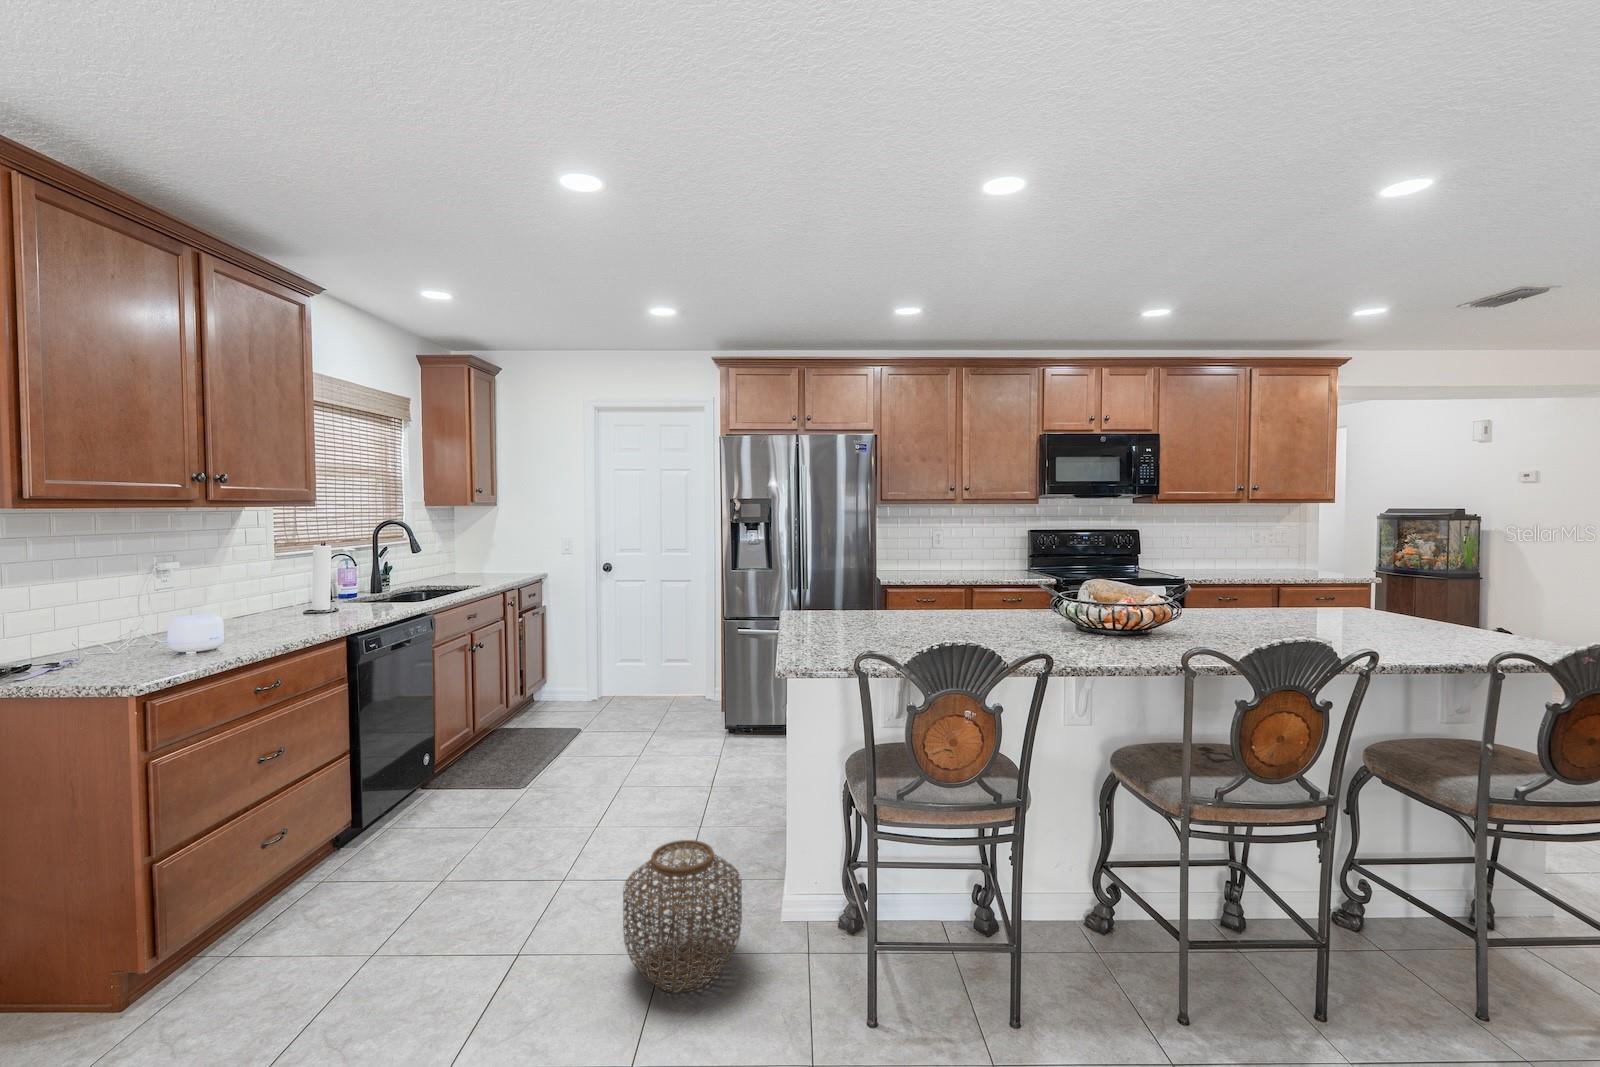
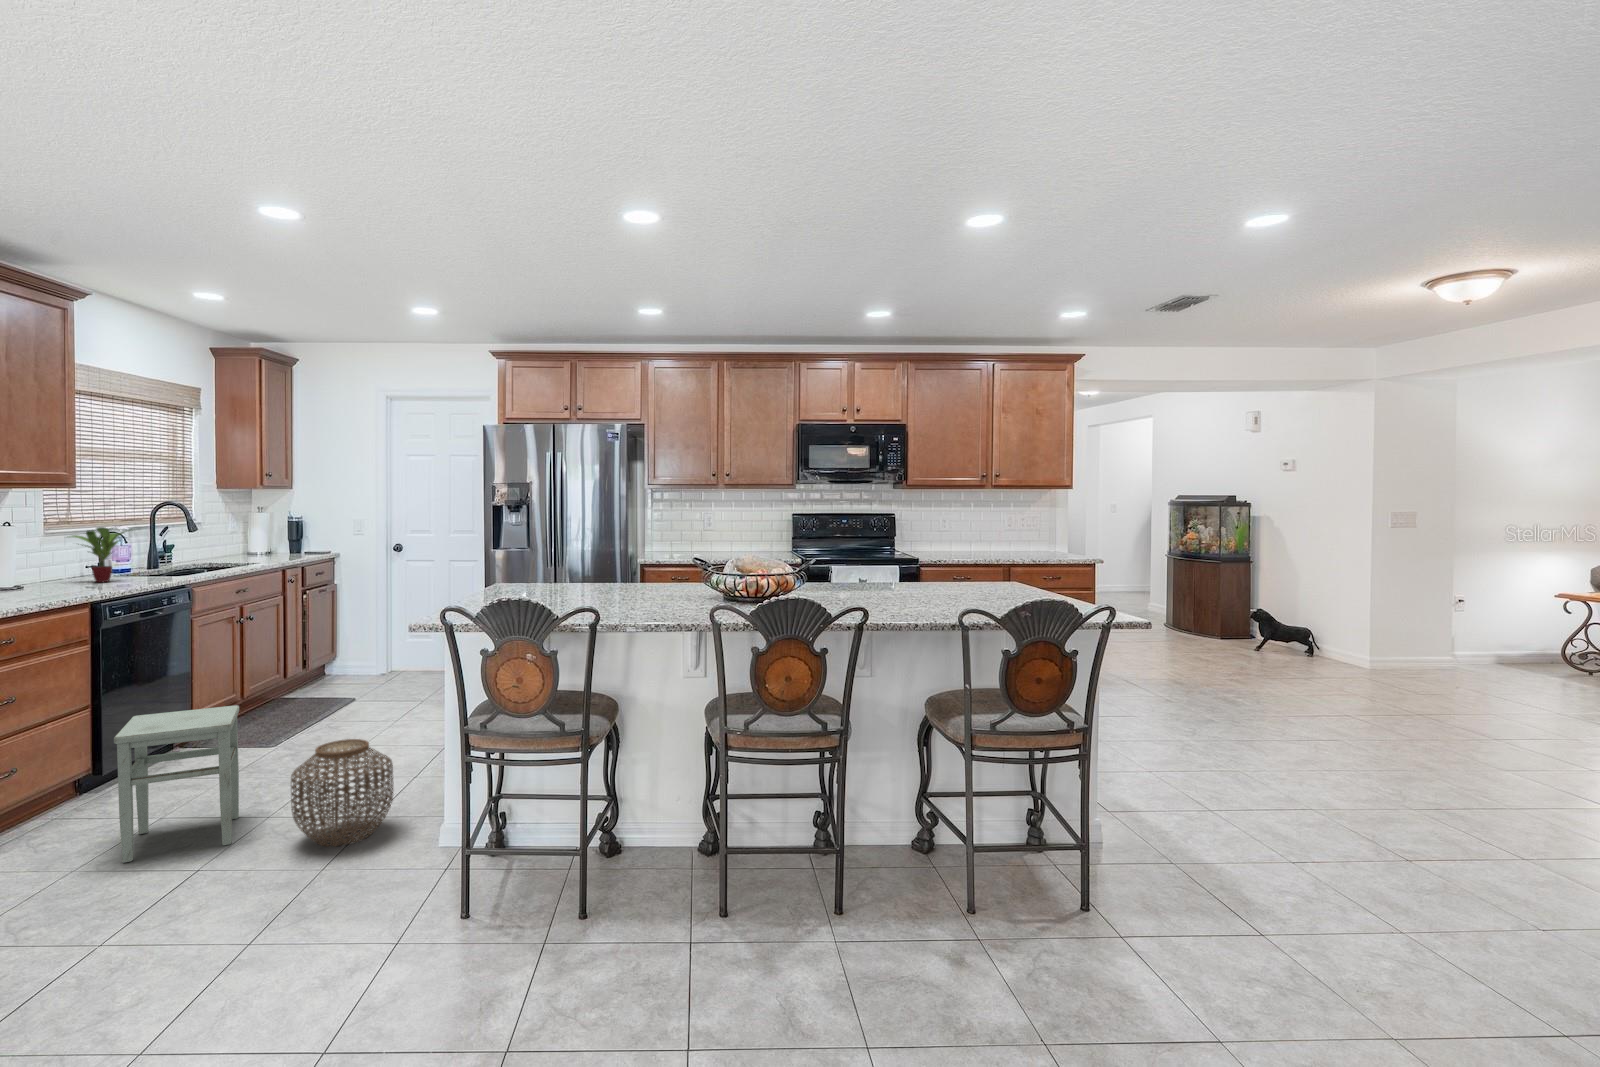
potted plant: none [301,551,379,617] -> present [71,527,128,582]
stool: none [410,786,546,1016] -> present [114,705,239,863]

